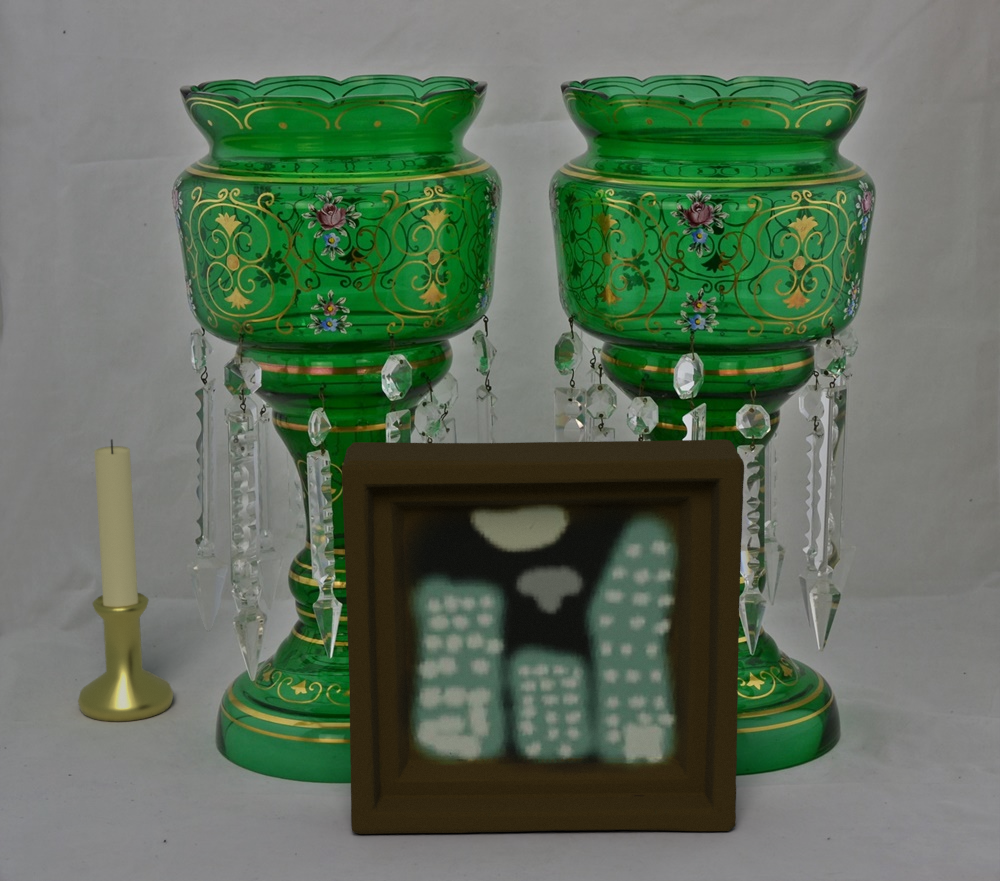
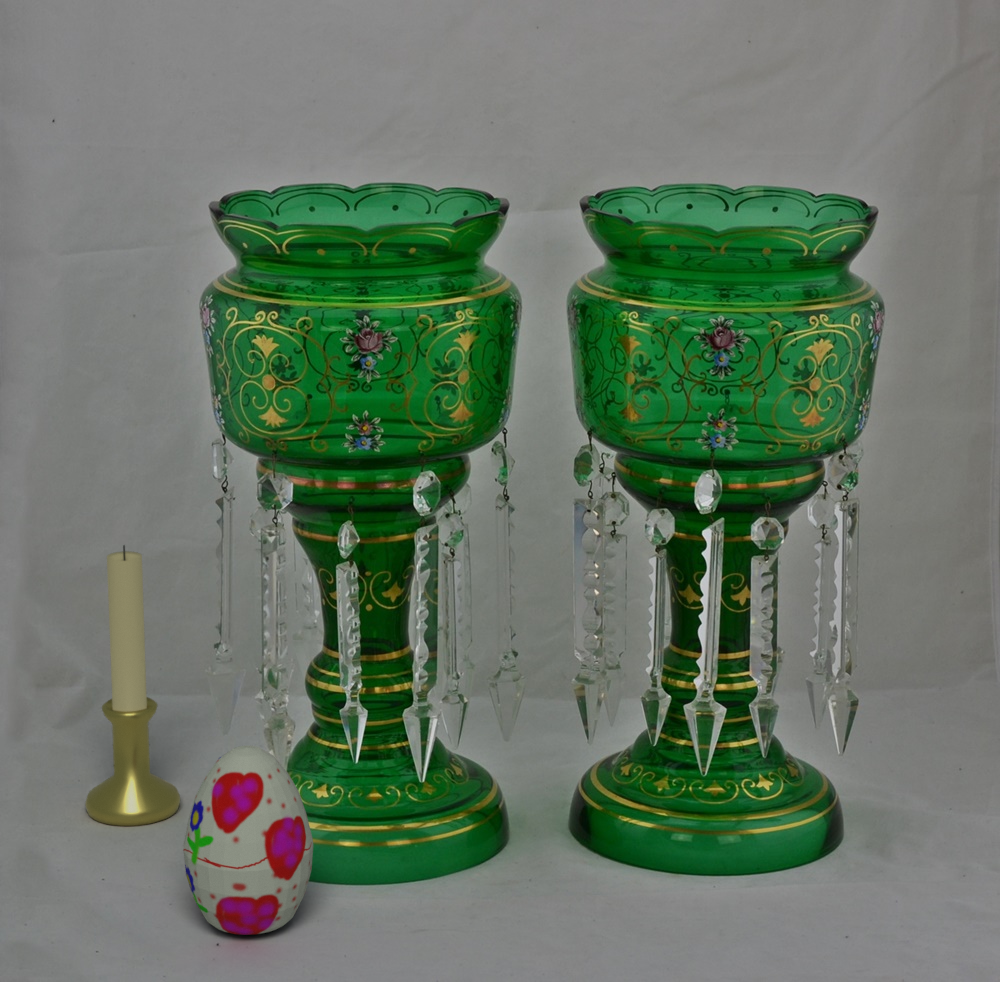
picture frame: present [342,440,744,834] -> none [384,555,768,936]
decorative egg: none [142,635,277,831] -> present [183,745,313,935]

